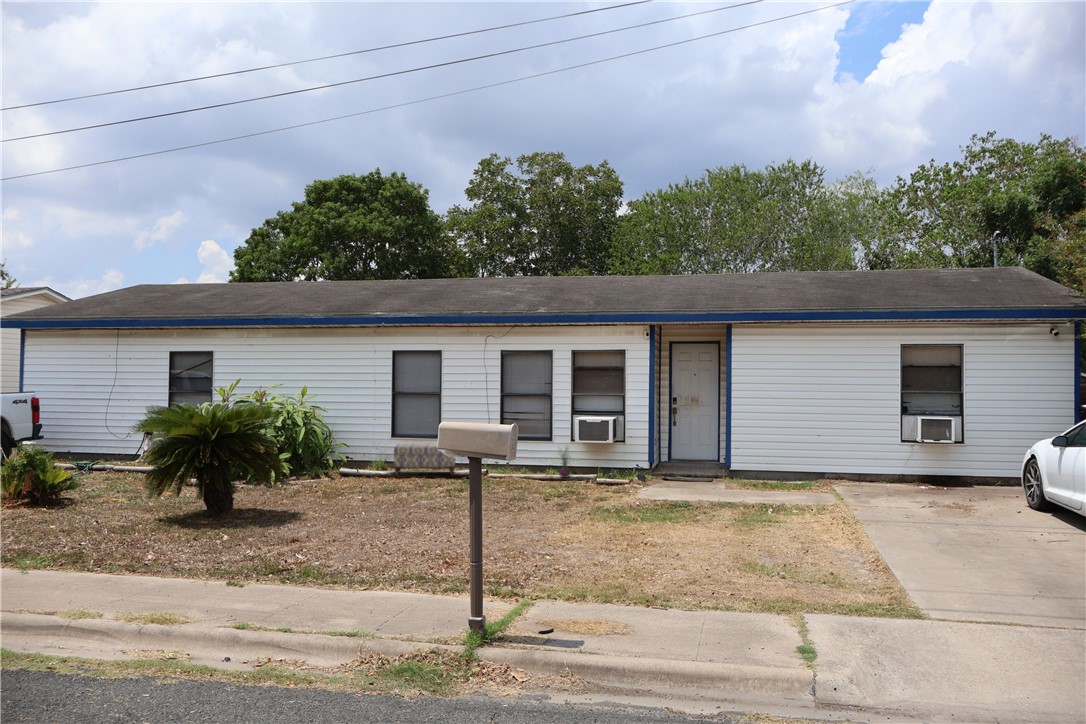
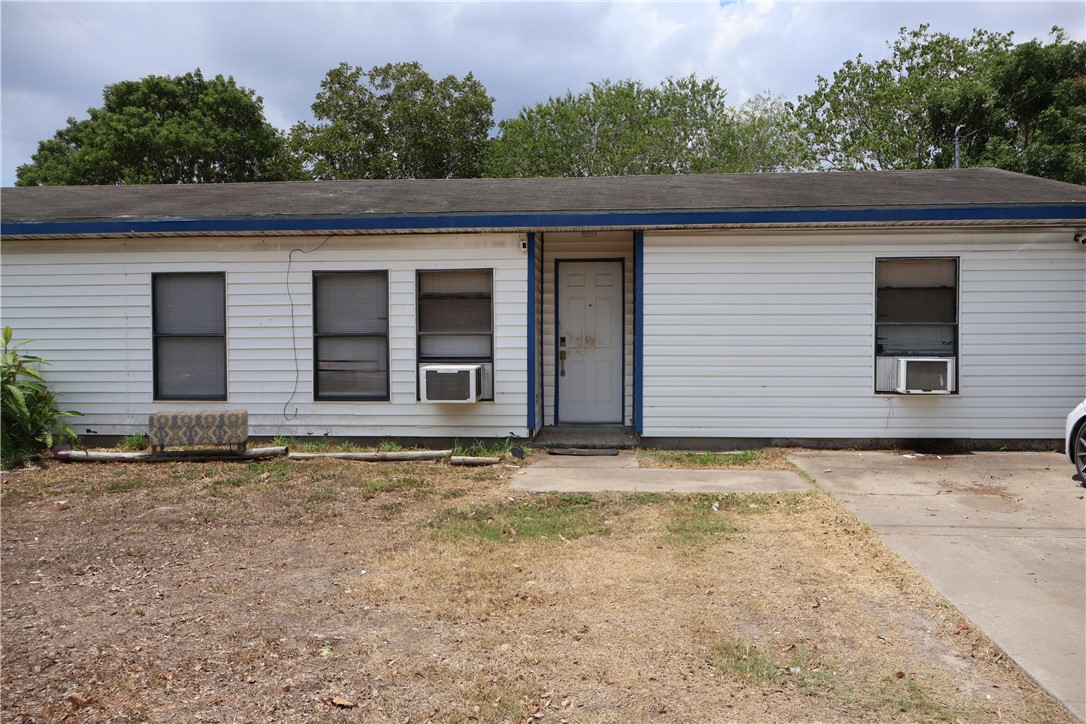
decorative plant: present [559,448,570,478] -> present [42,414,71,459]

